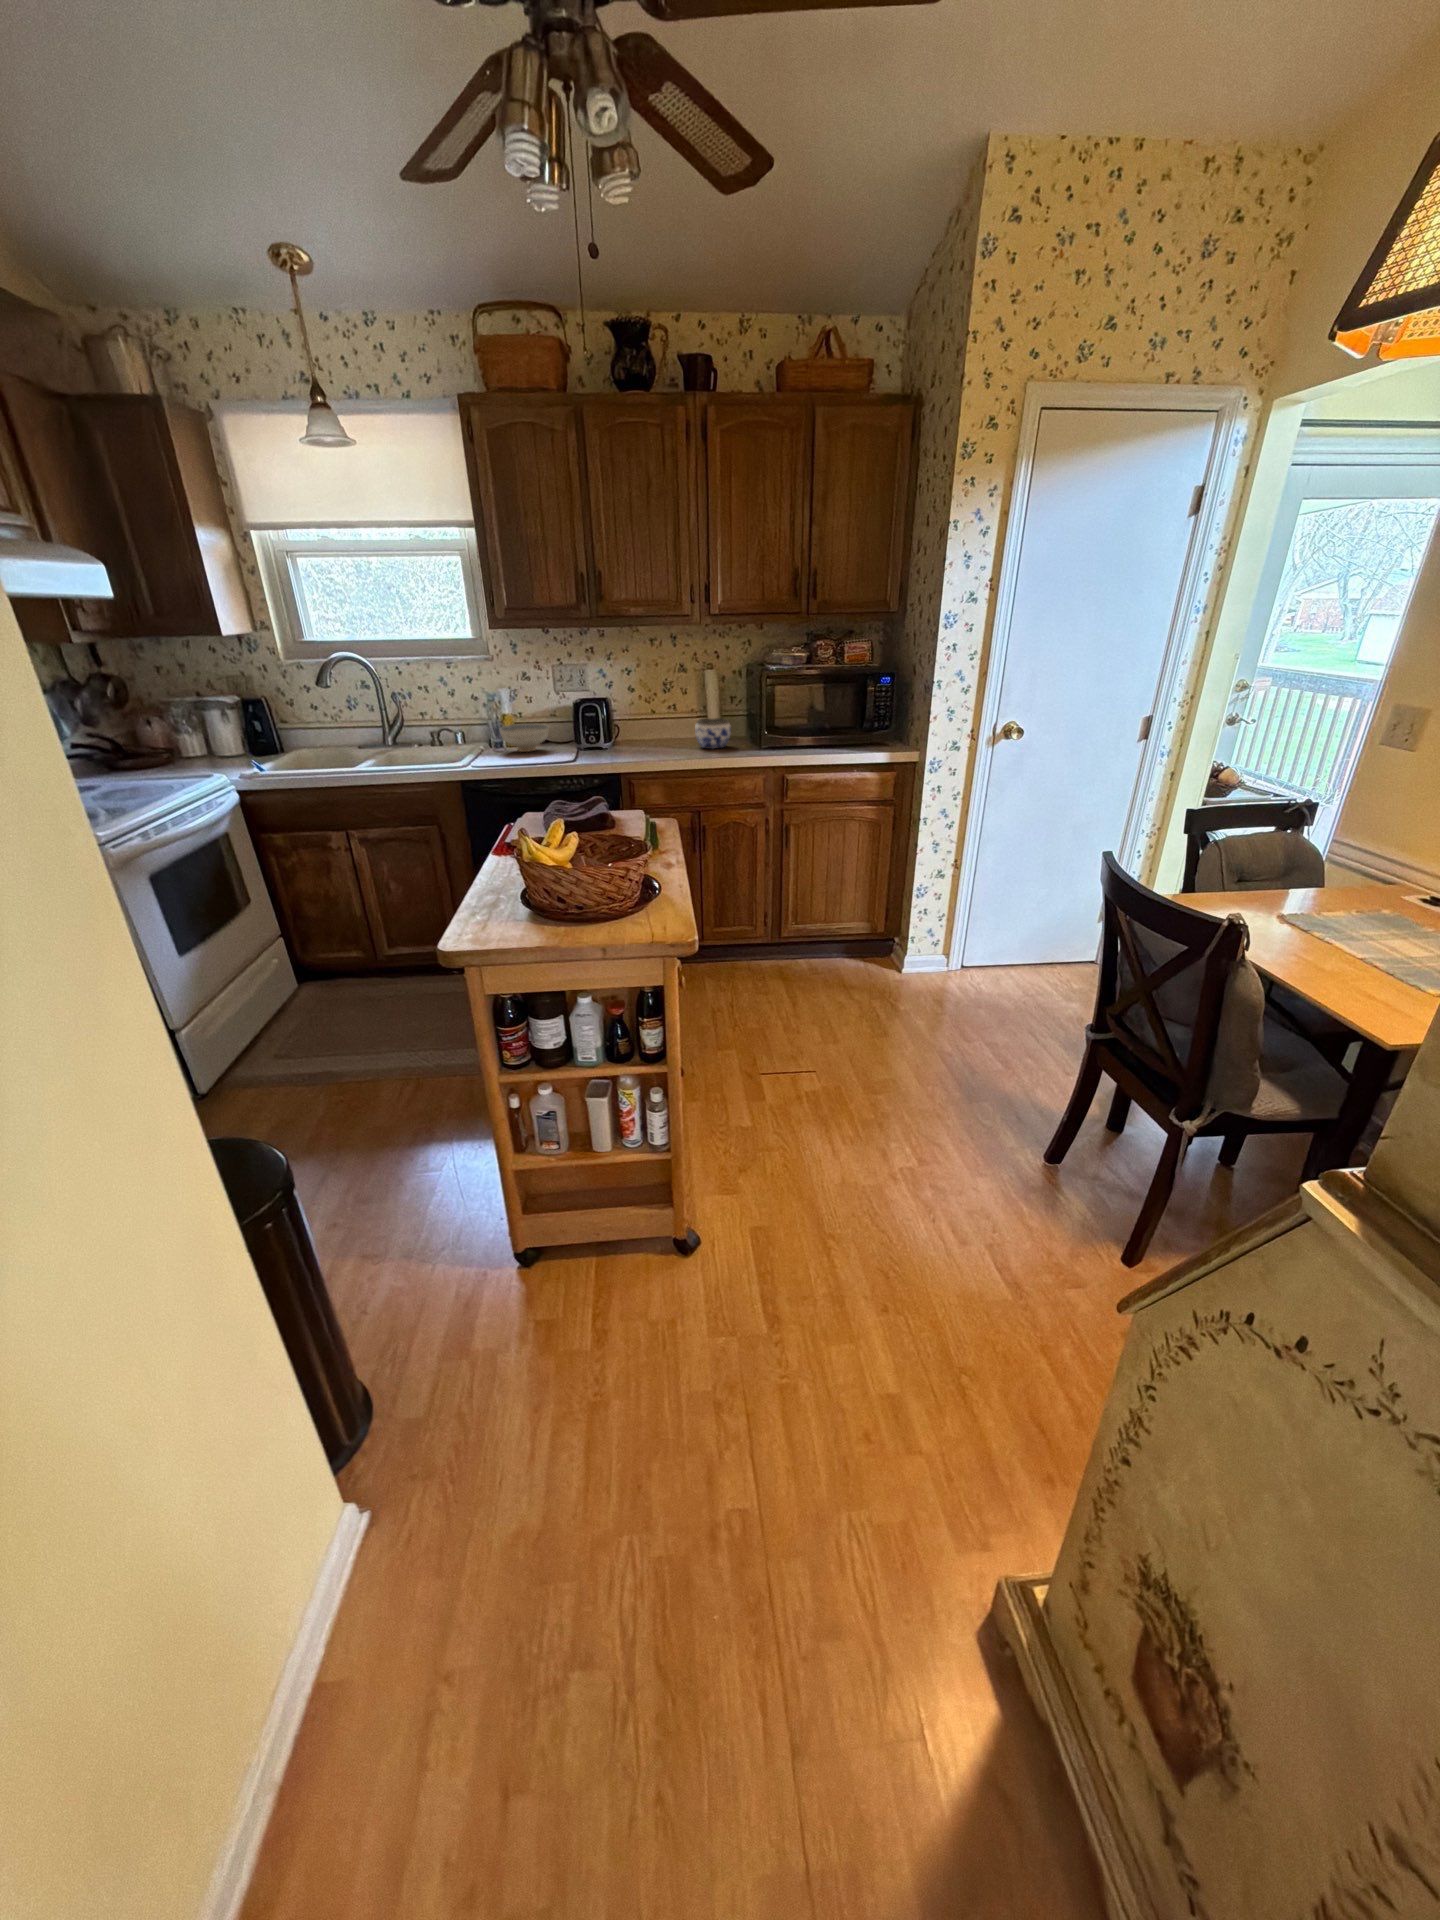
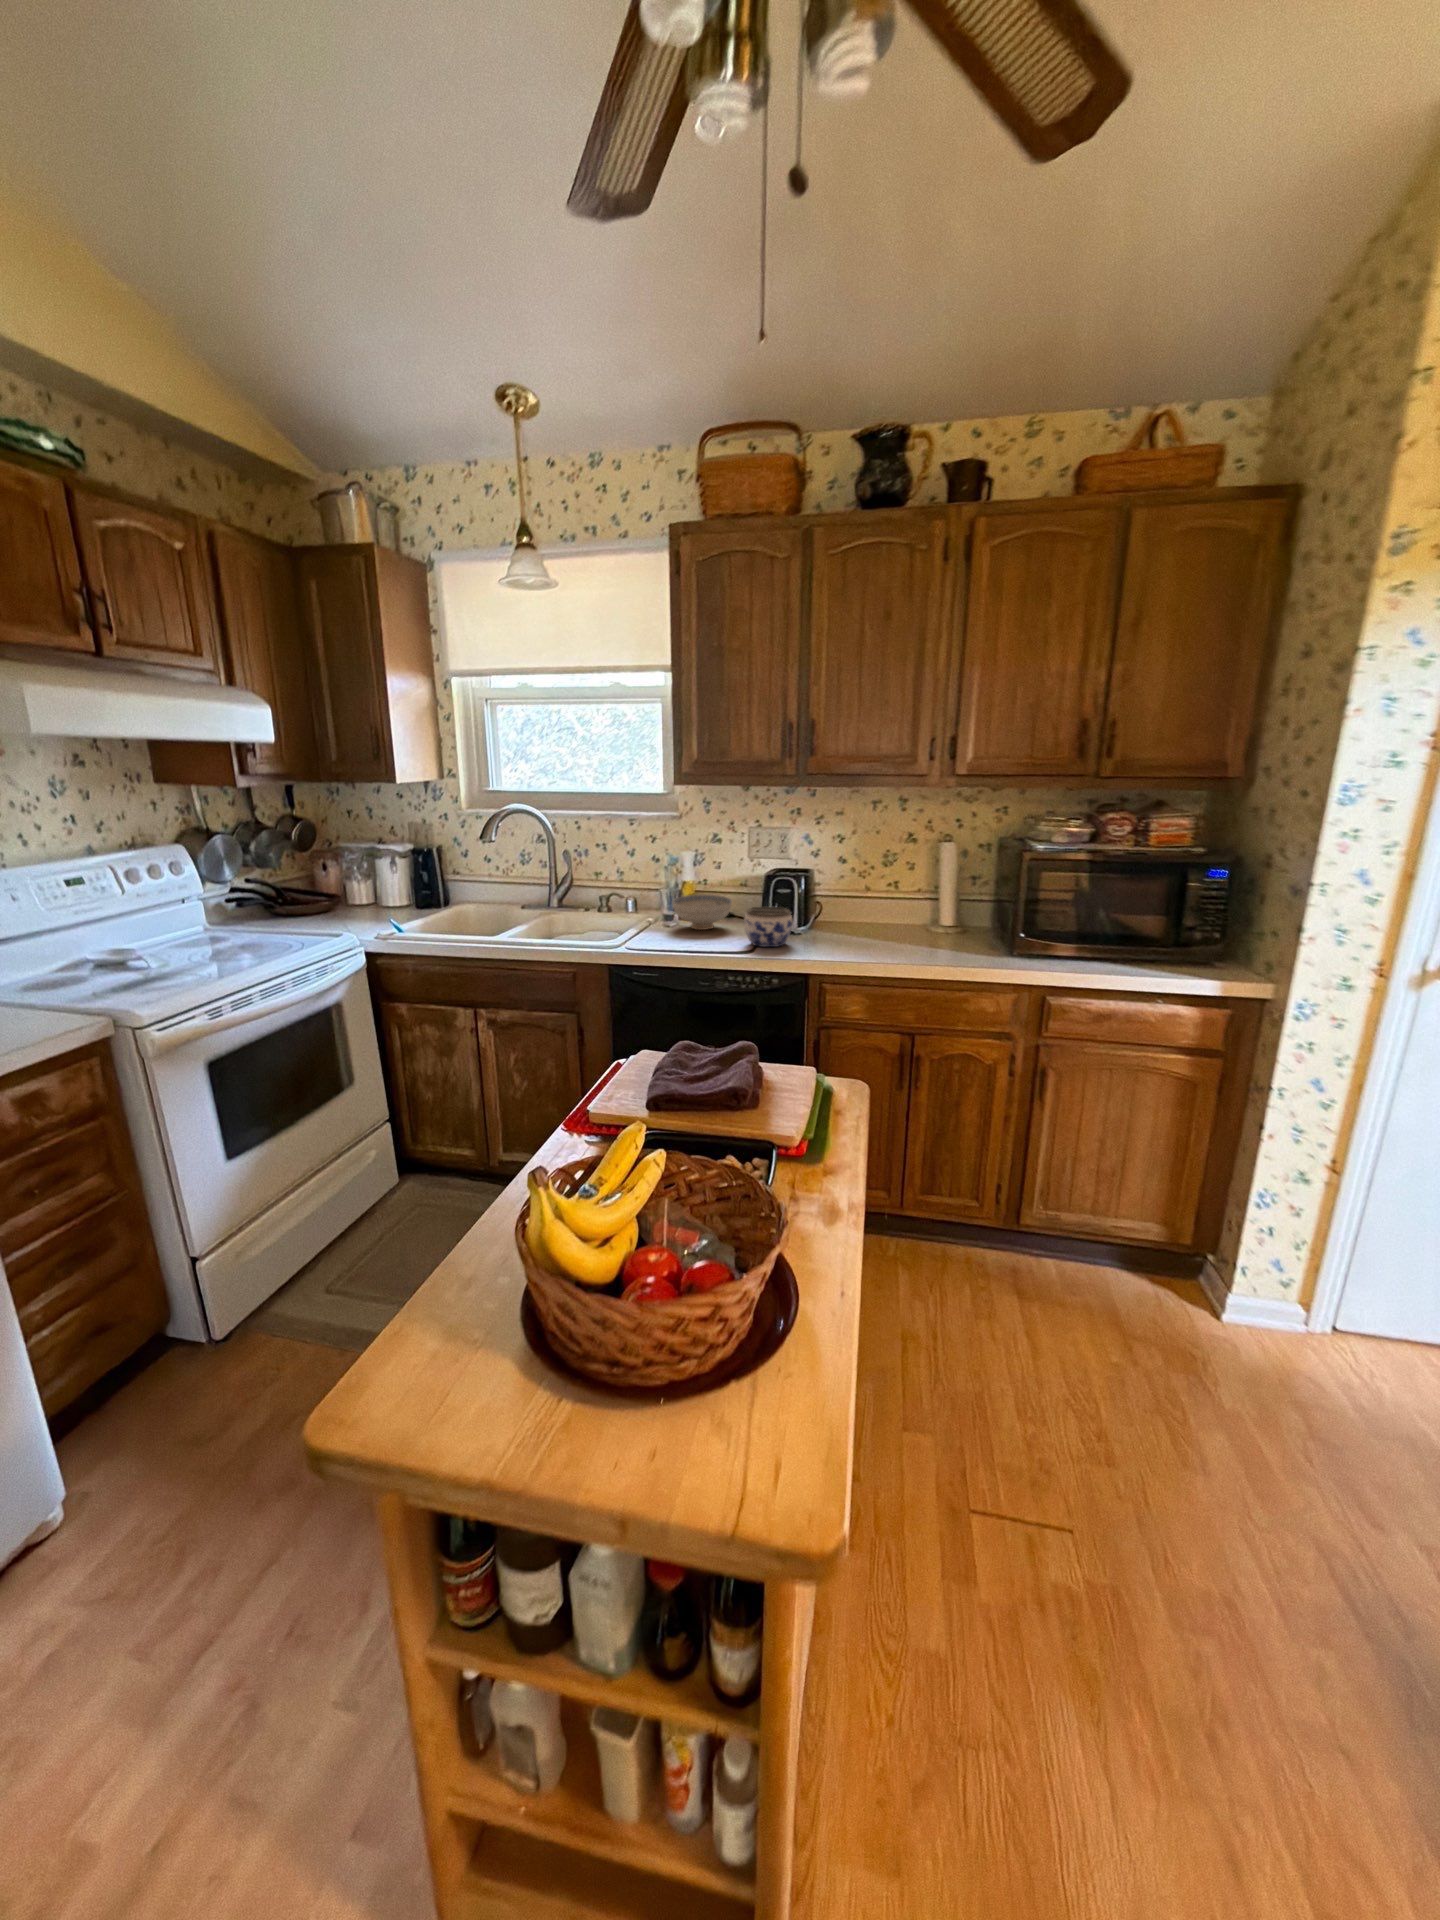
jar: present [695,718,731,749] -> present [744,907,793,947]

